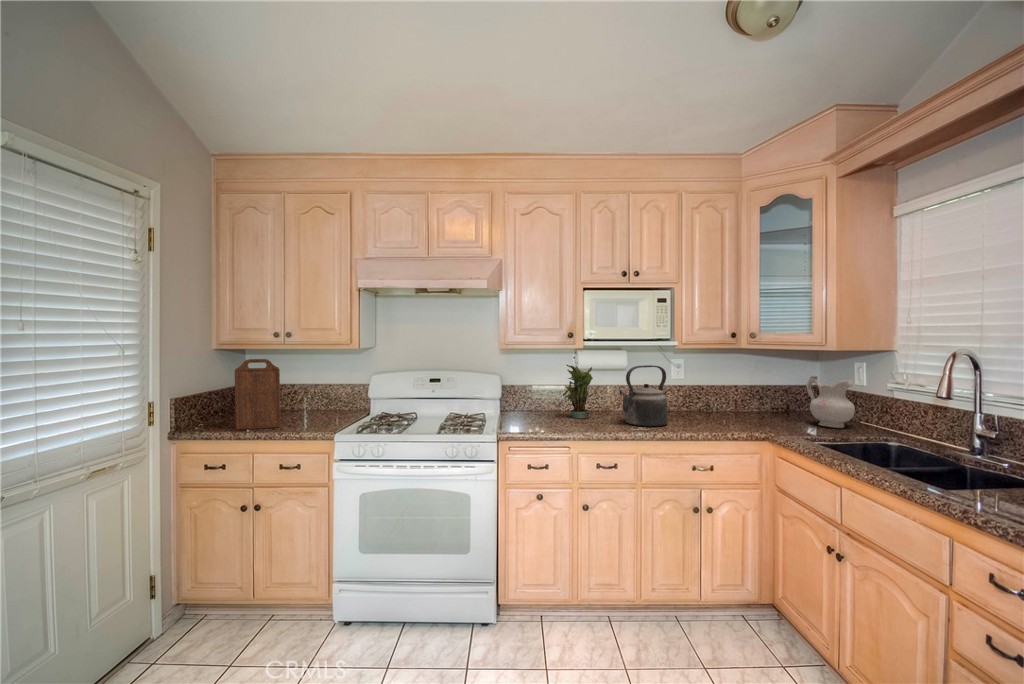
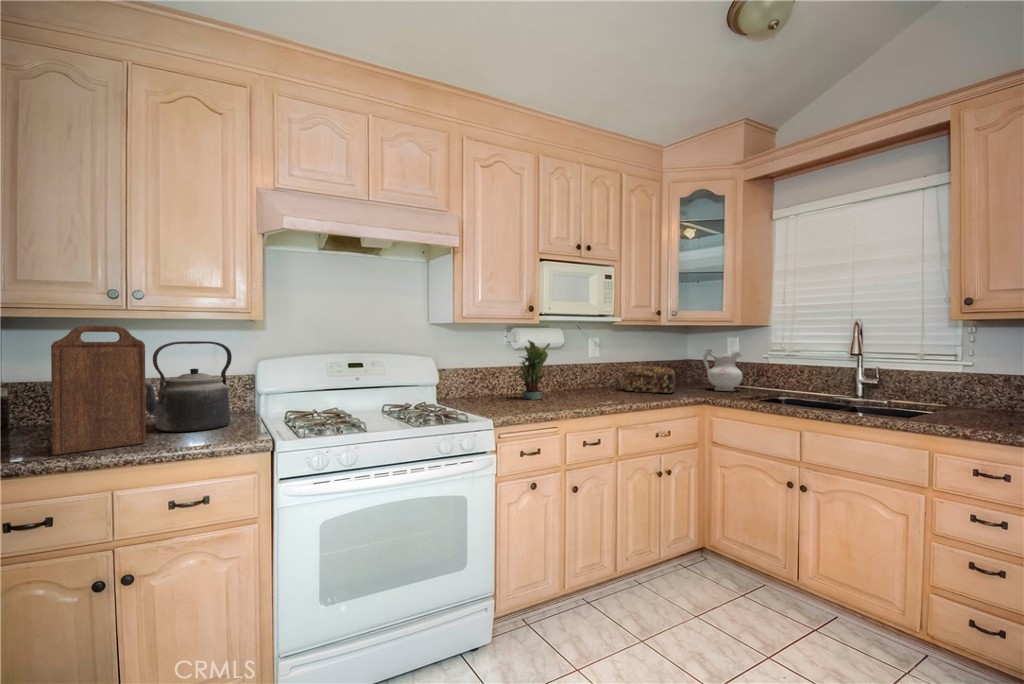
kettle: present [620,365,668,426] -> present [145,341,232,432]
bread loaf: none [695,390,757,423] -> present [624,366,675,393]

